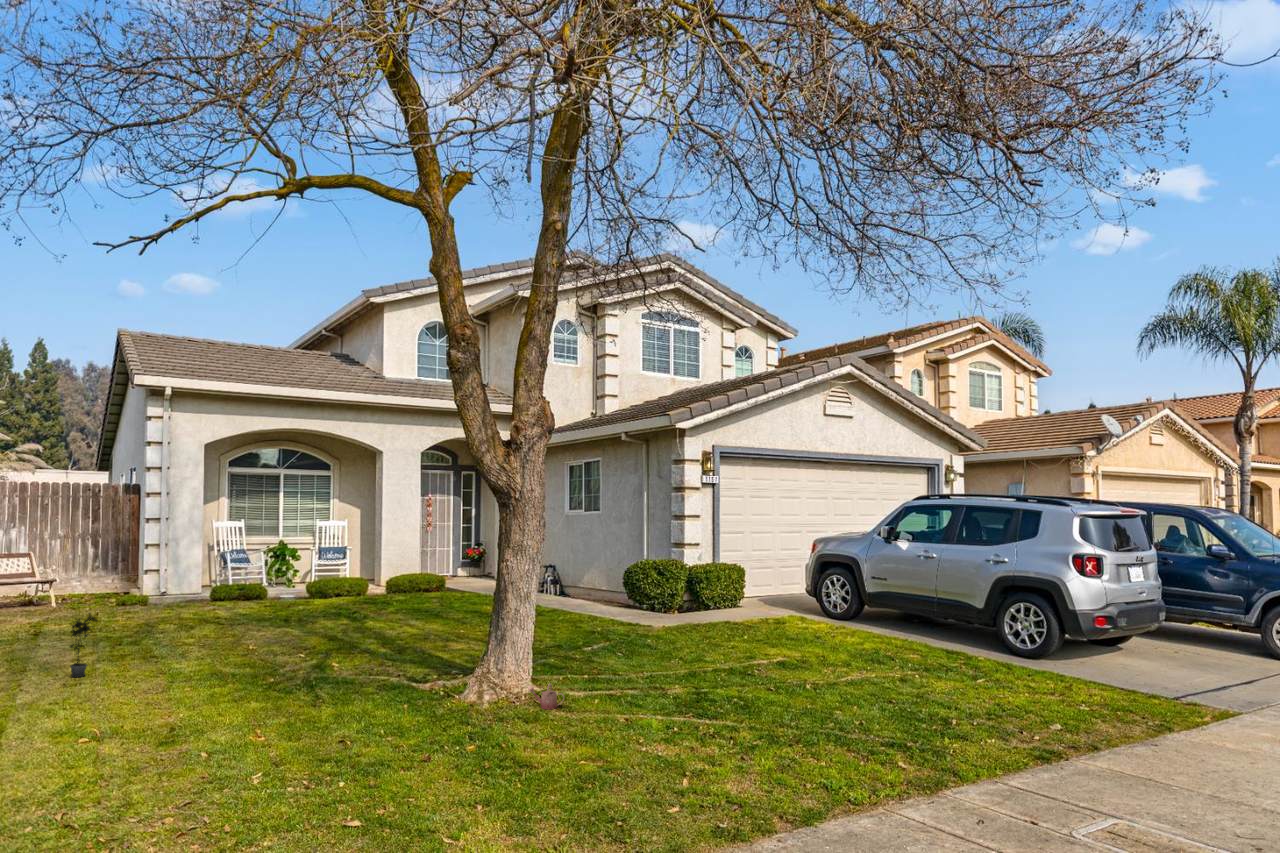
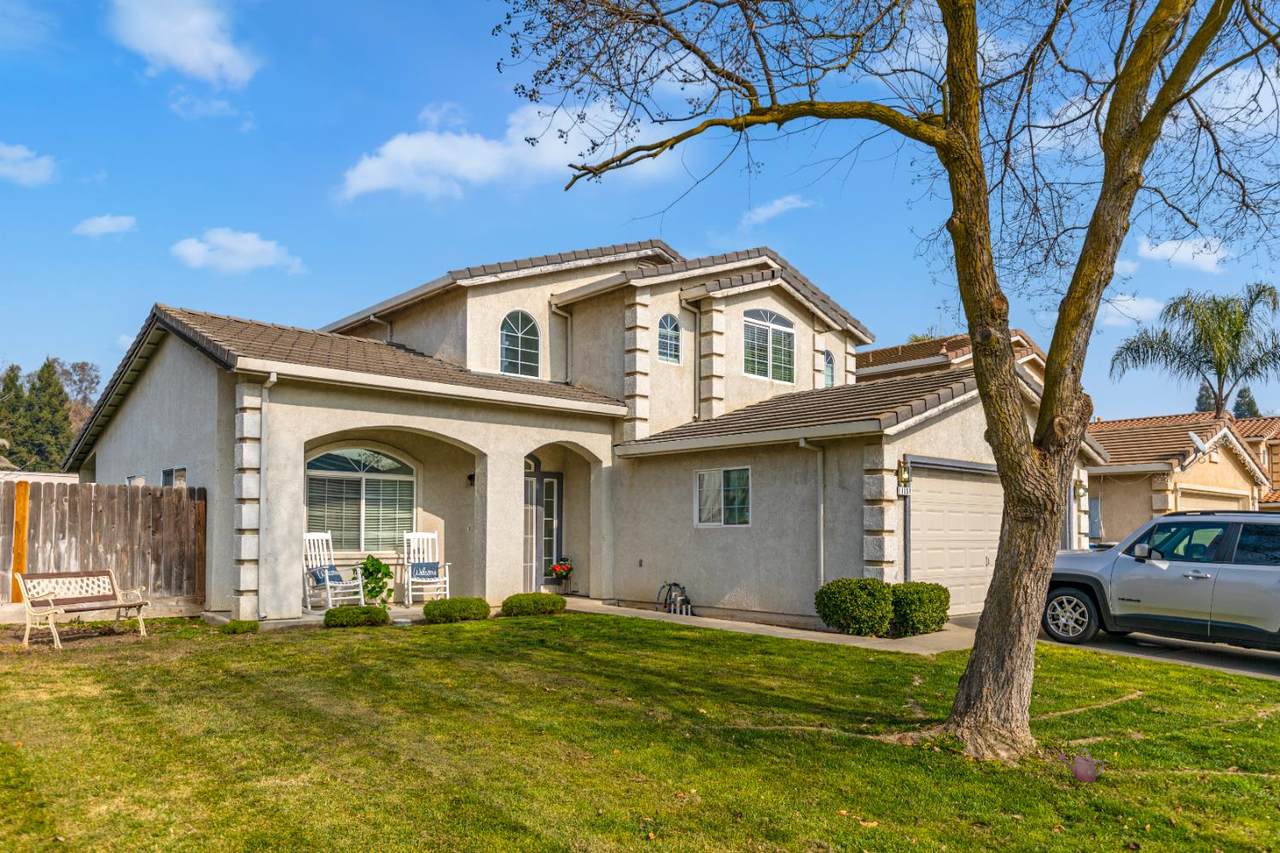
potted plant: present [70,613,97,677] -> none [398,666,438,756]

